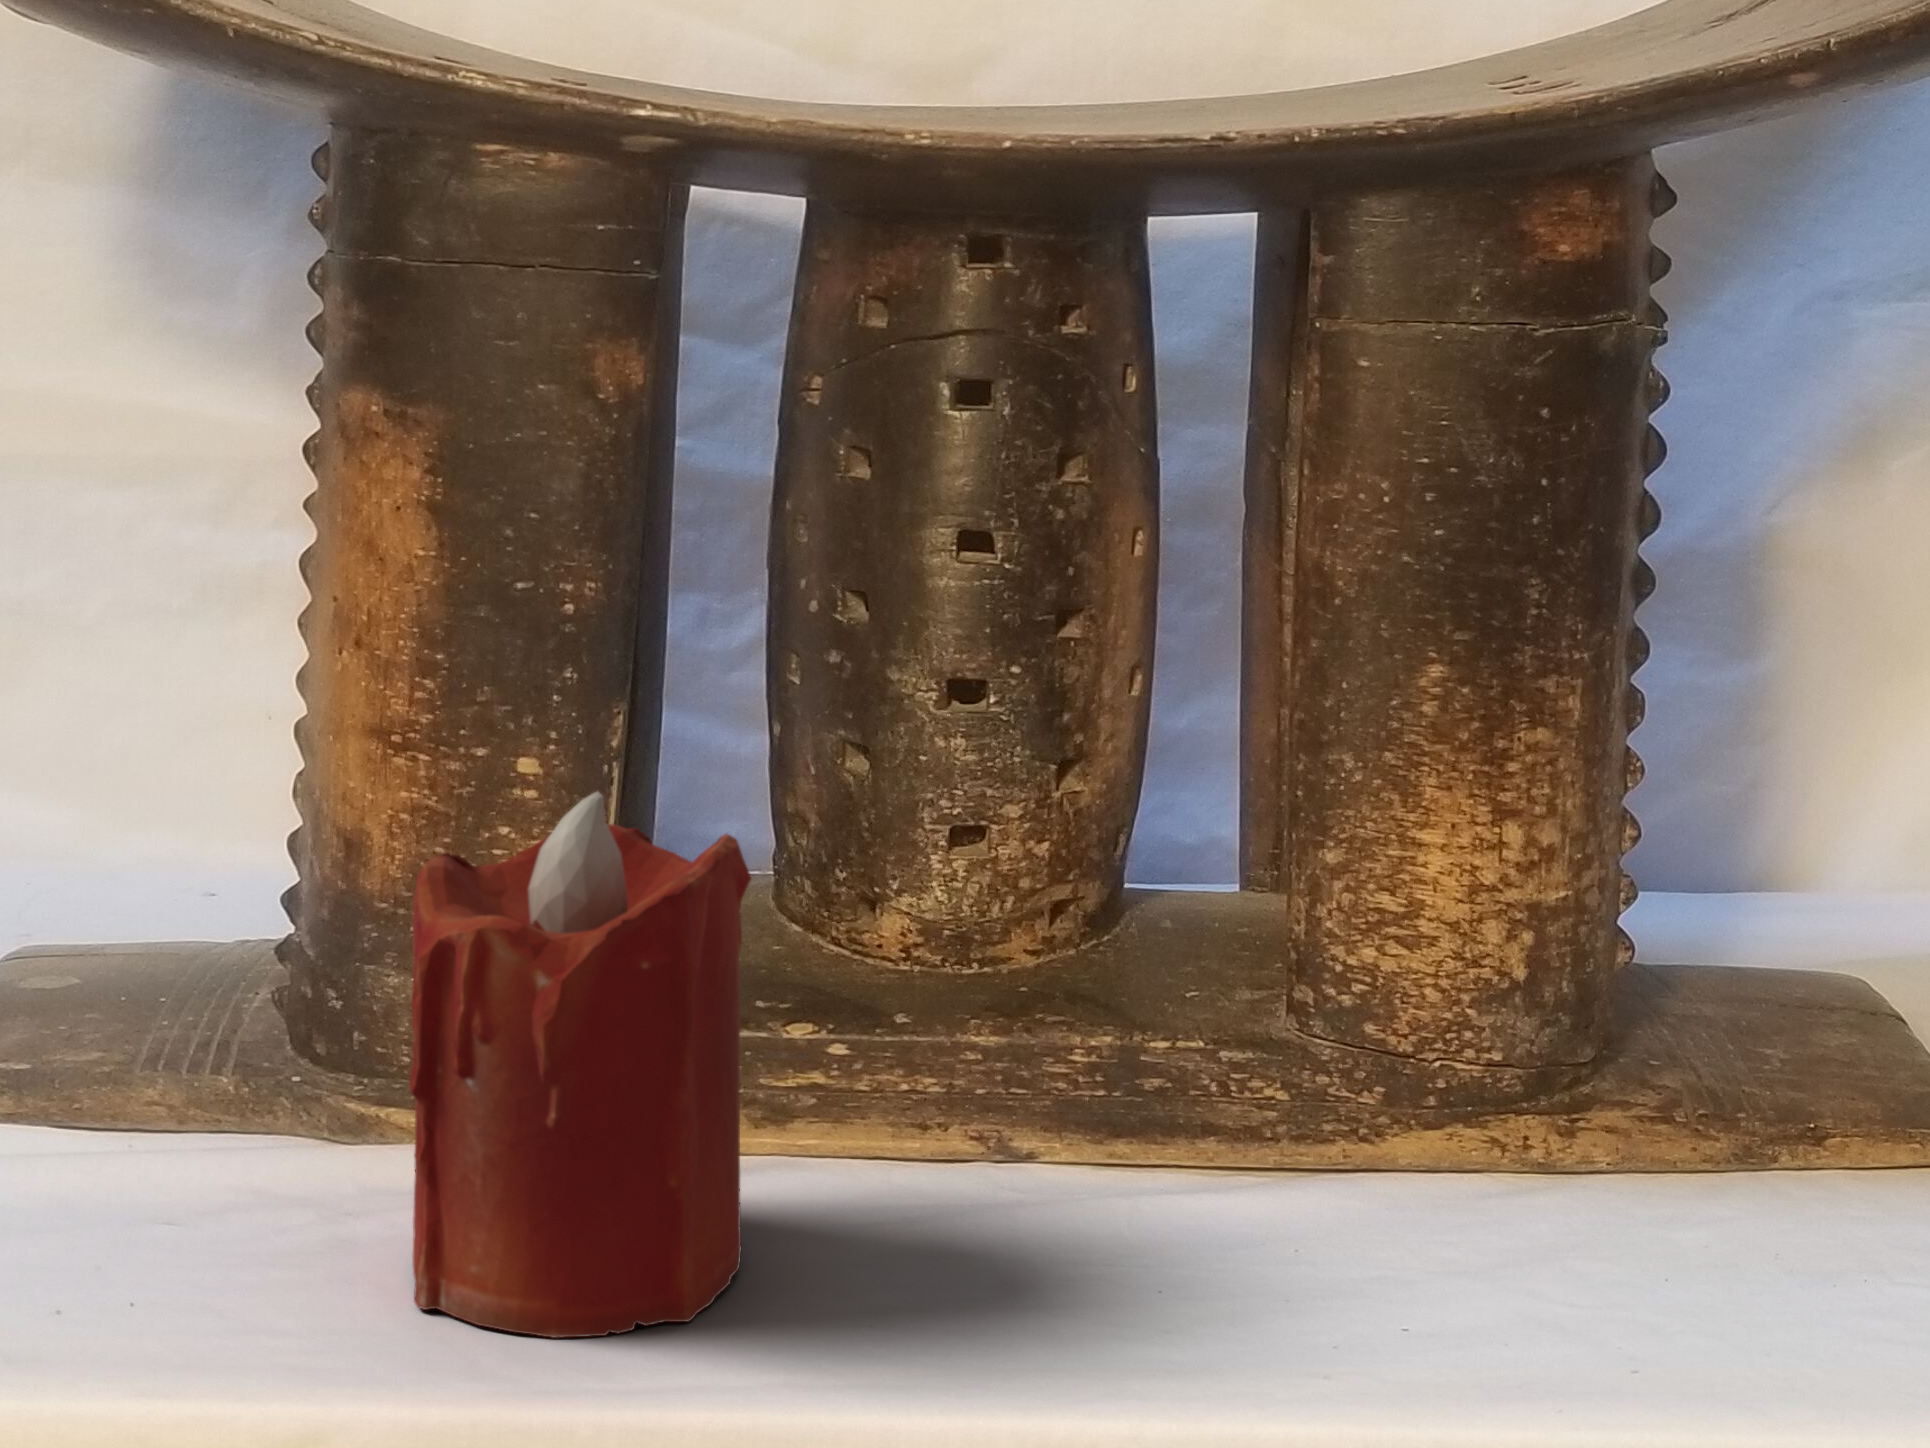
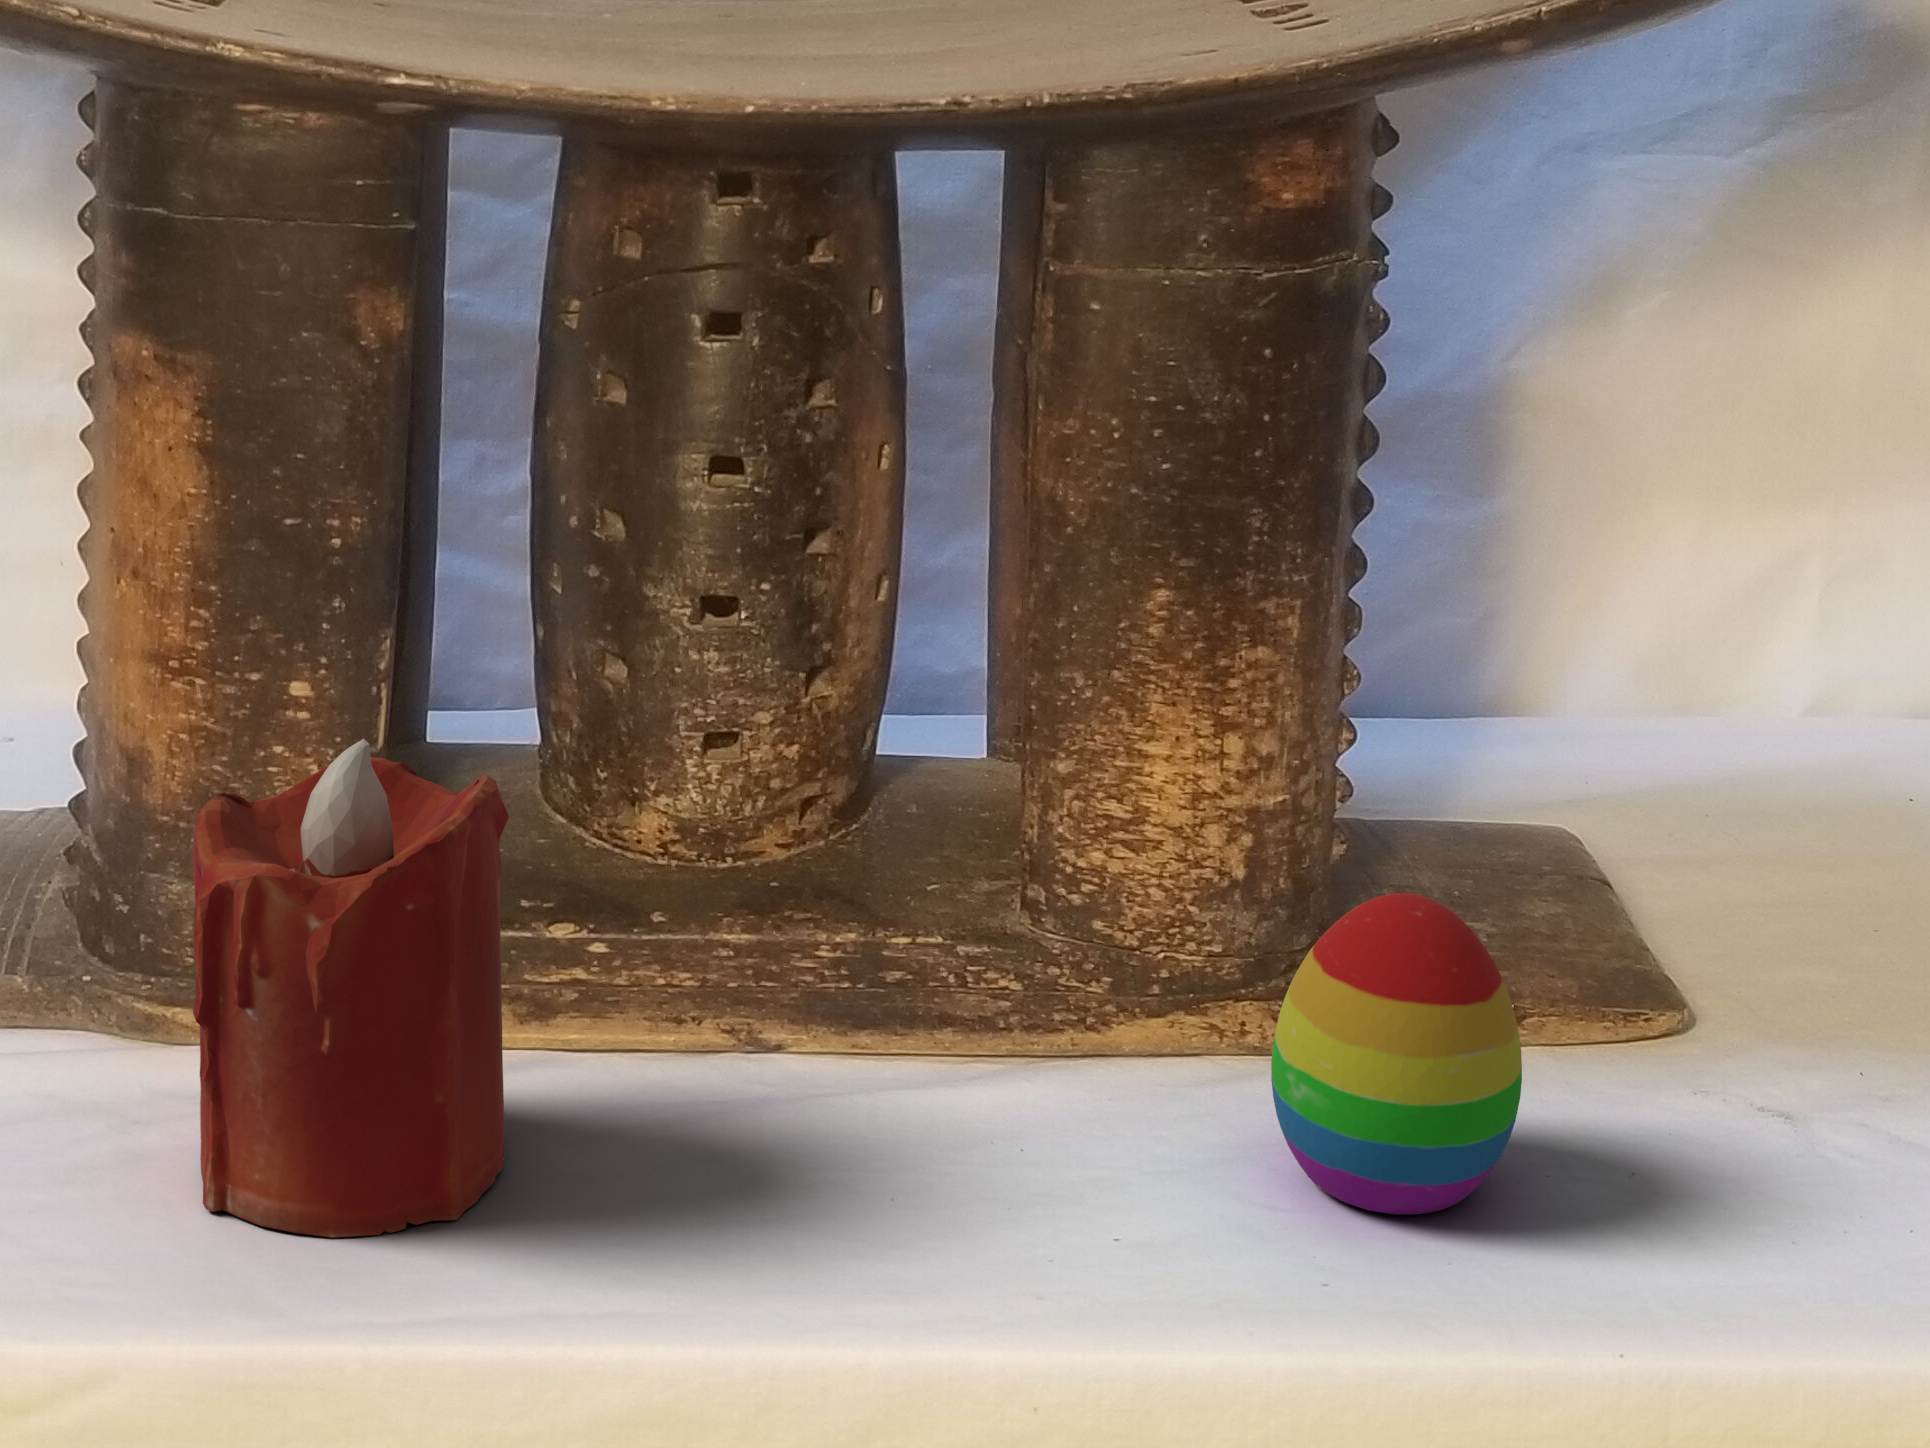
decorative egg: none [1573,973,1850,1329] -> present [1271,893,1522,1214]

